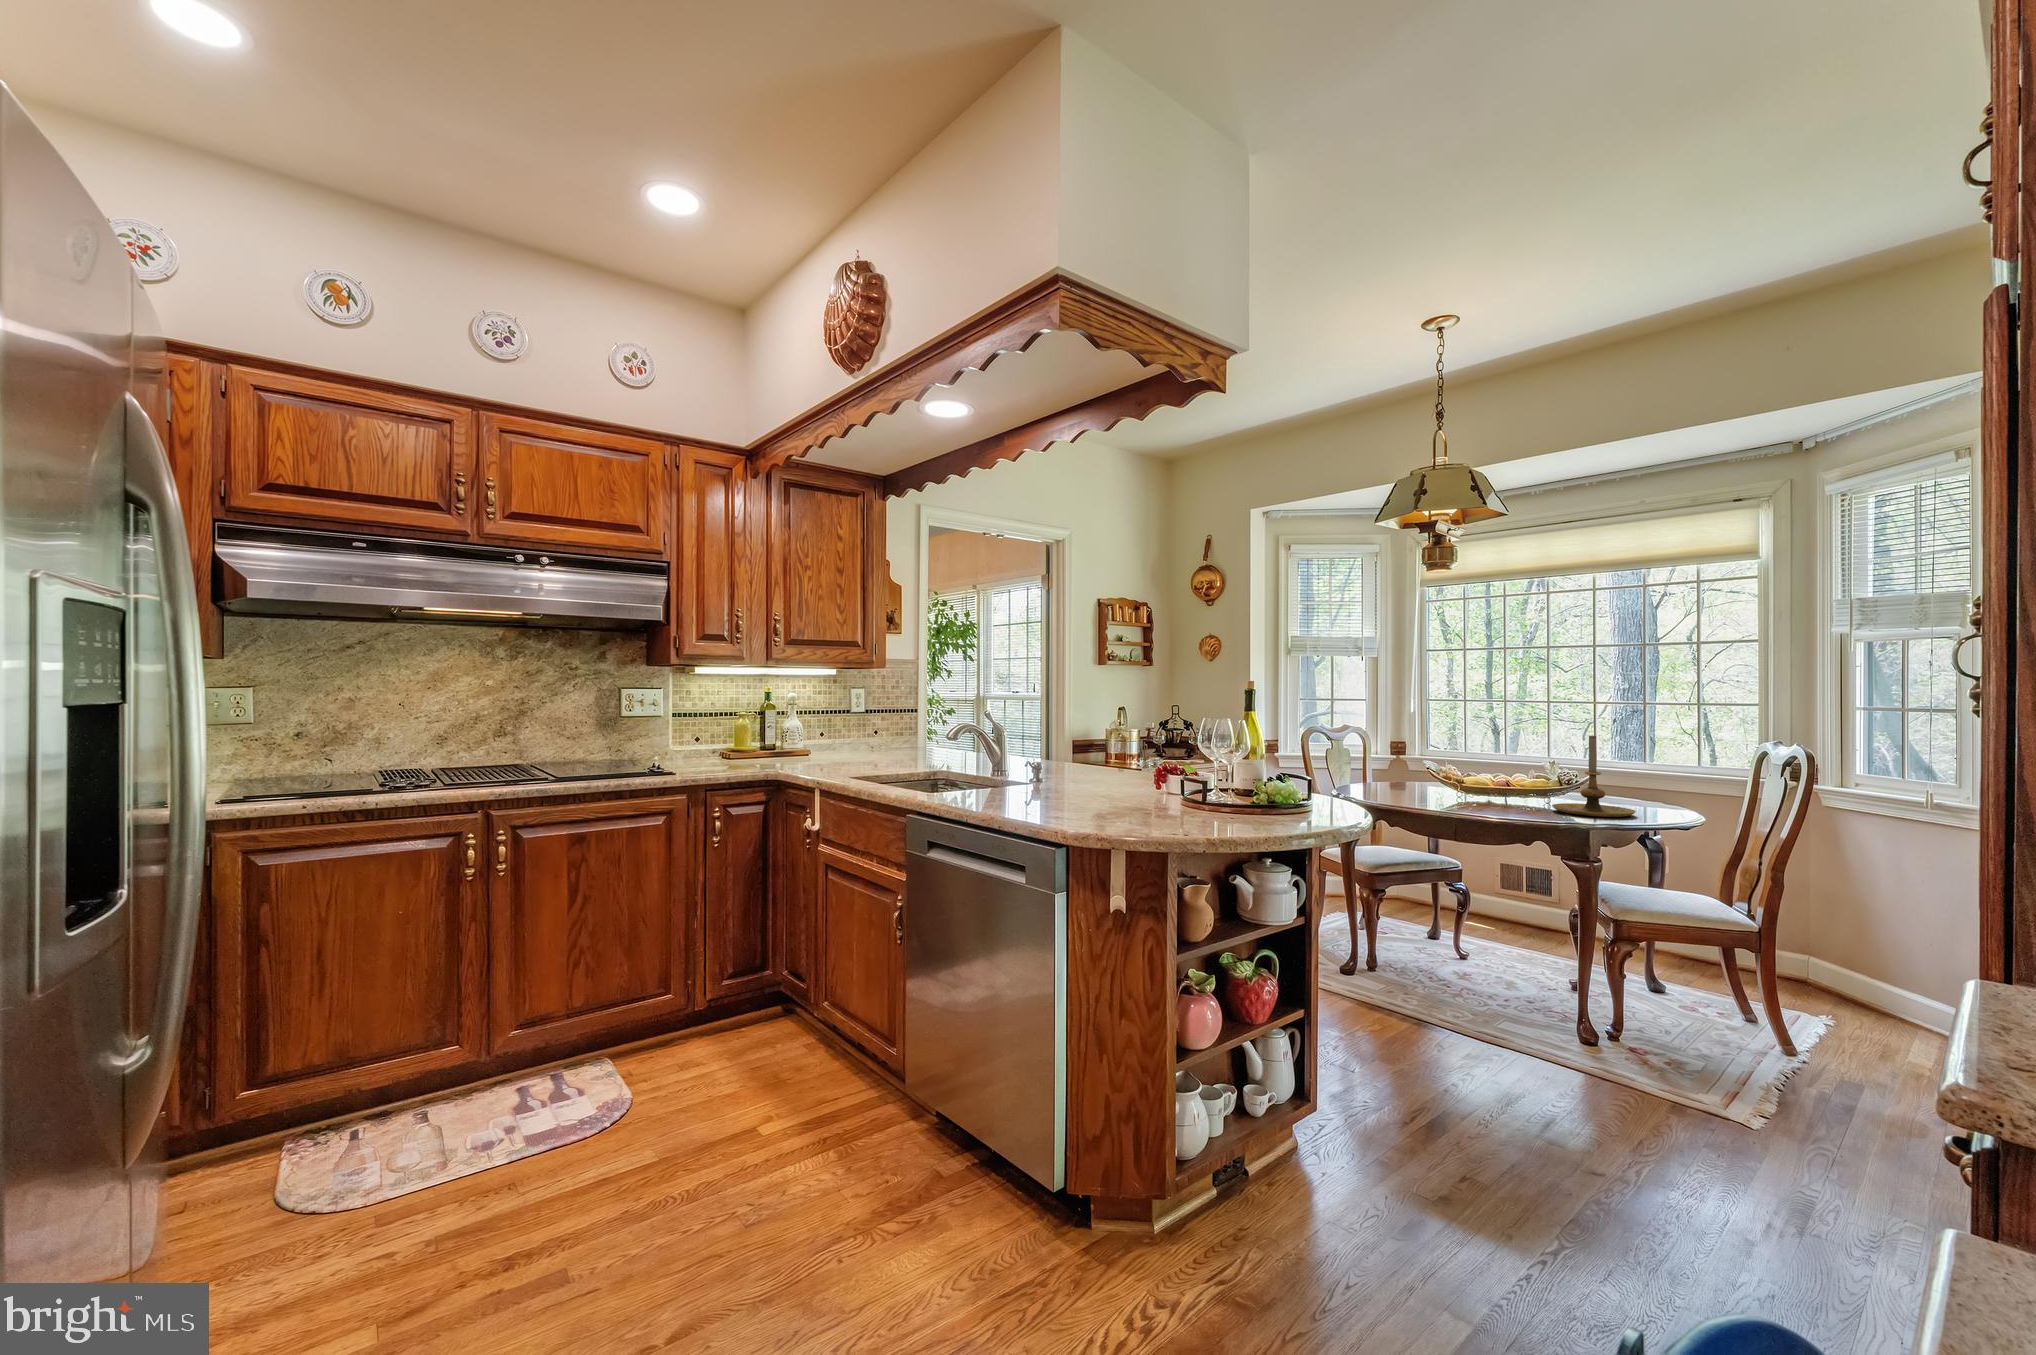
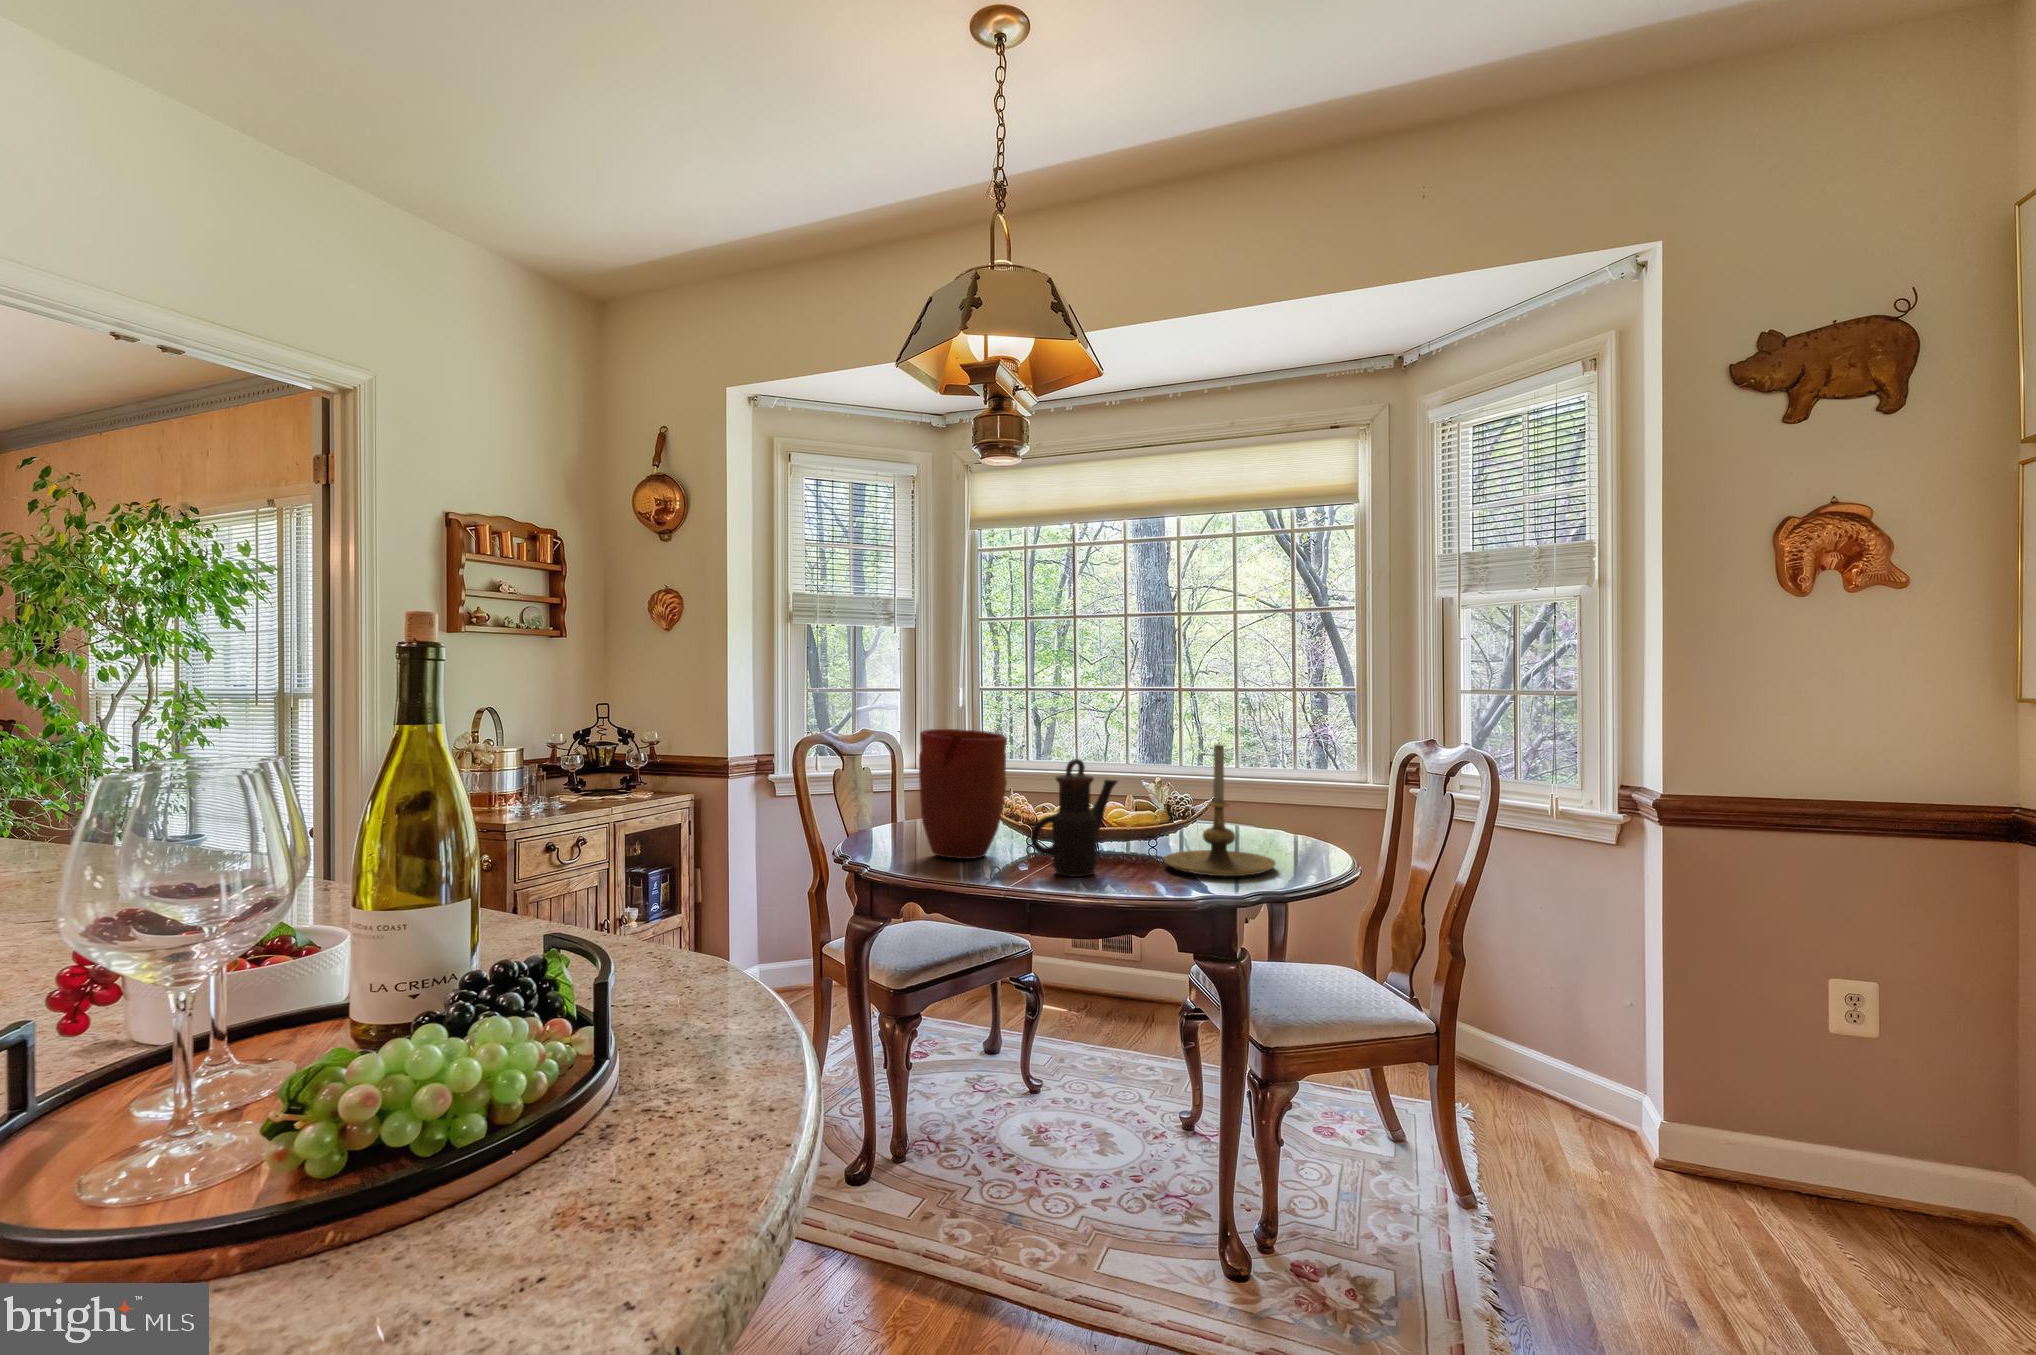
vase: none [1386,723,1444,799] -> present [919,729,1007,859]
teapot: none [1458,741,1519,810] -> present [1031,759,1117,877]

